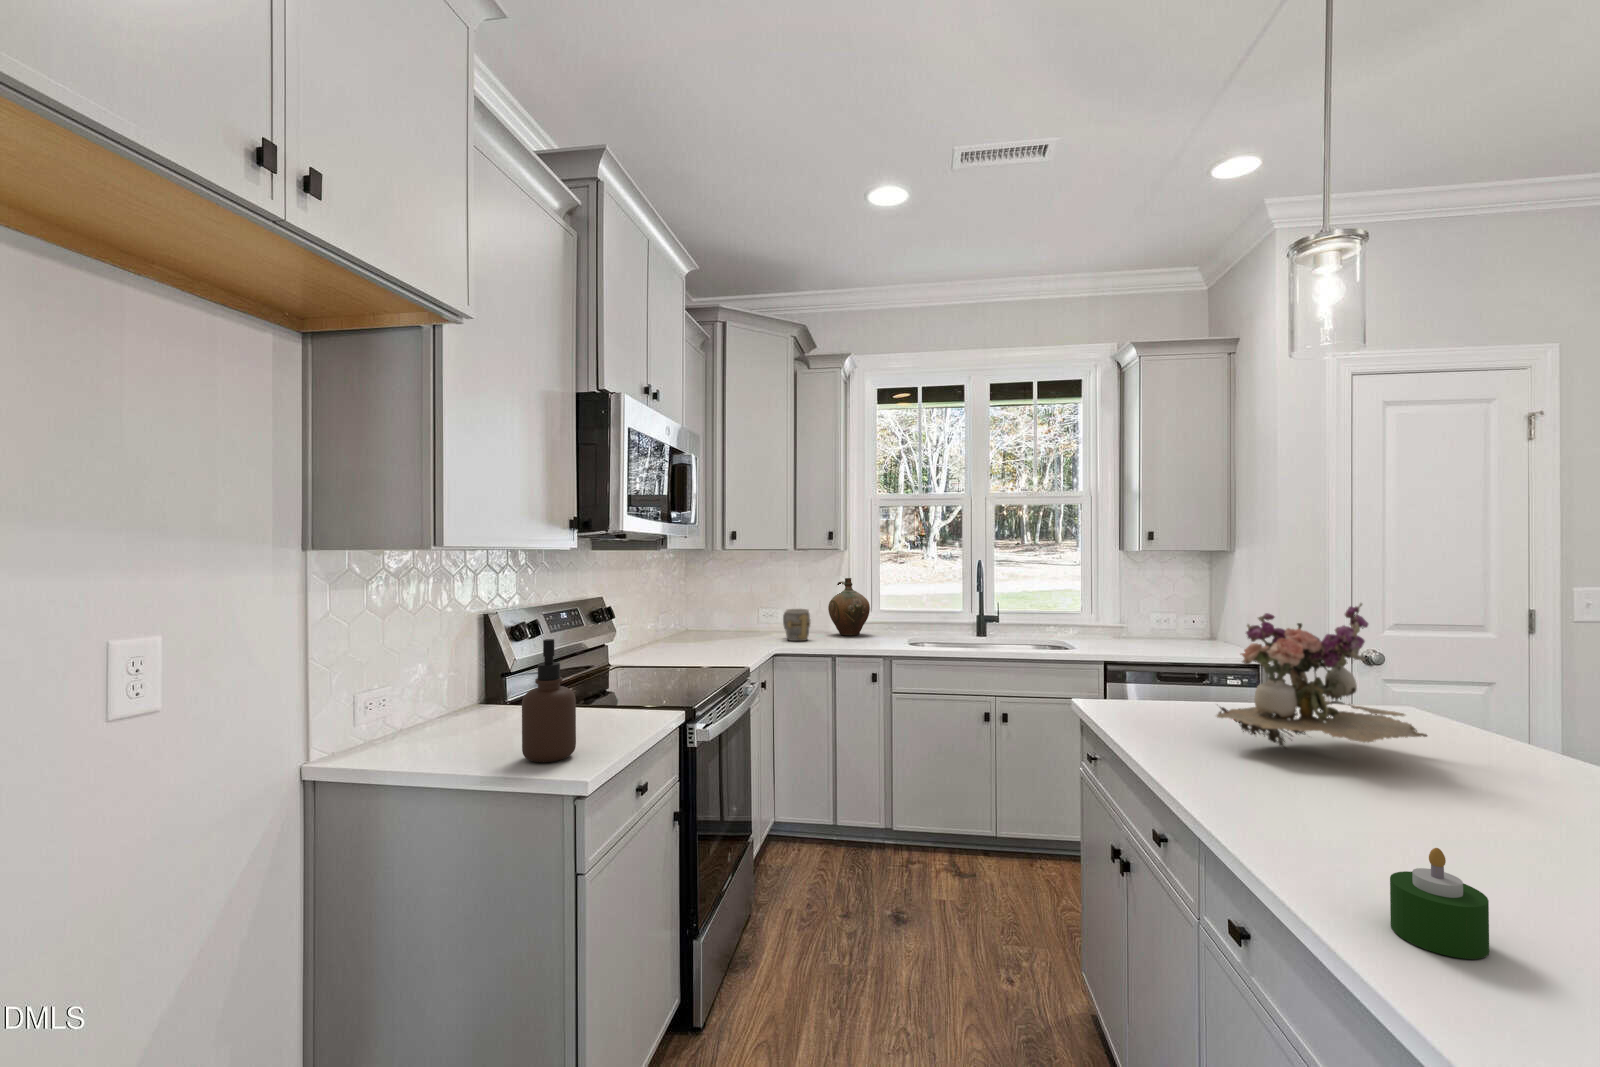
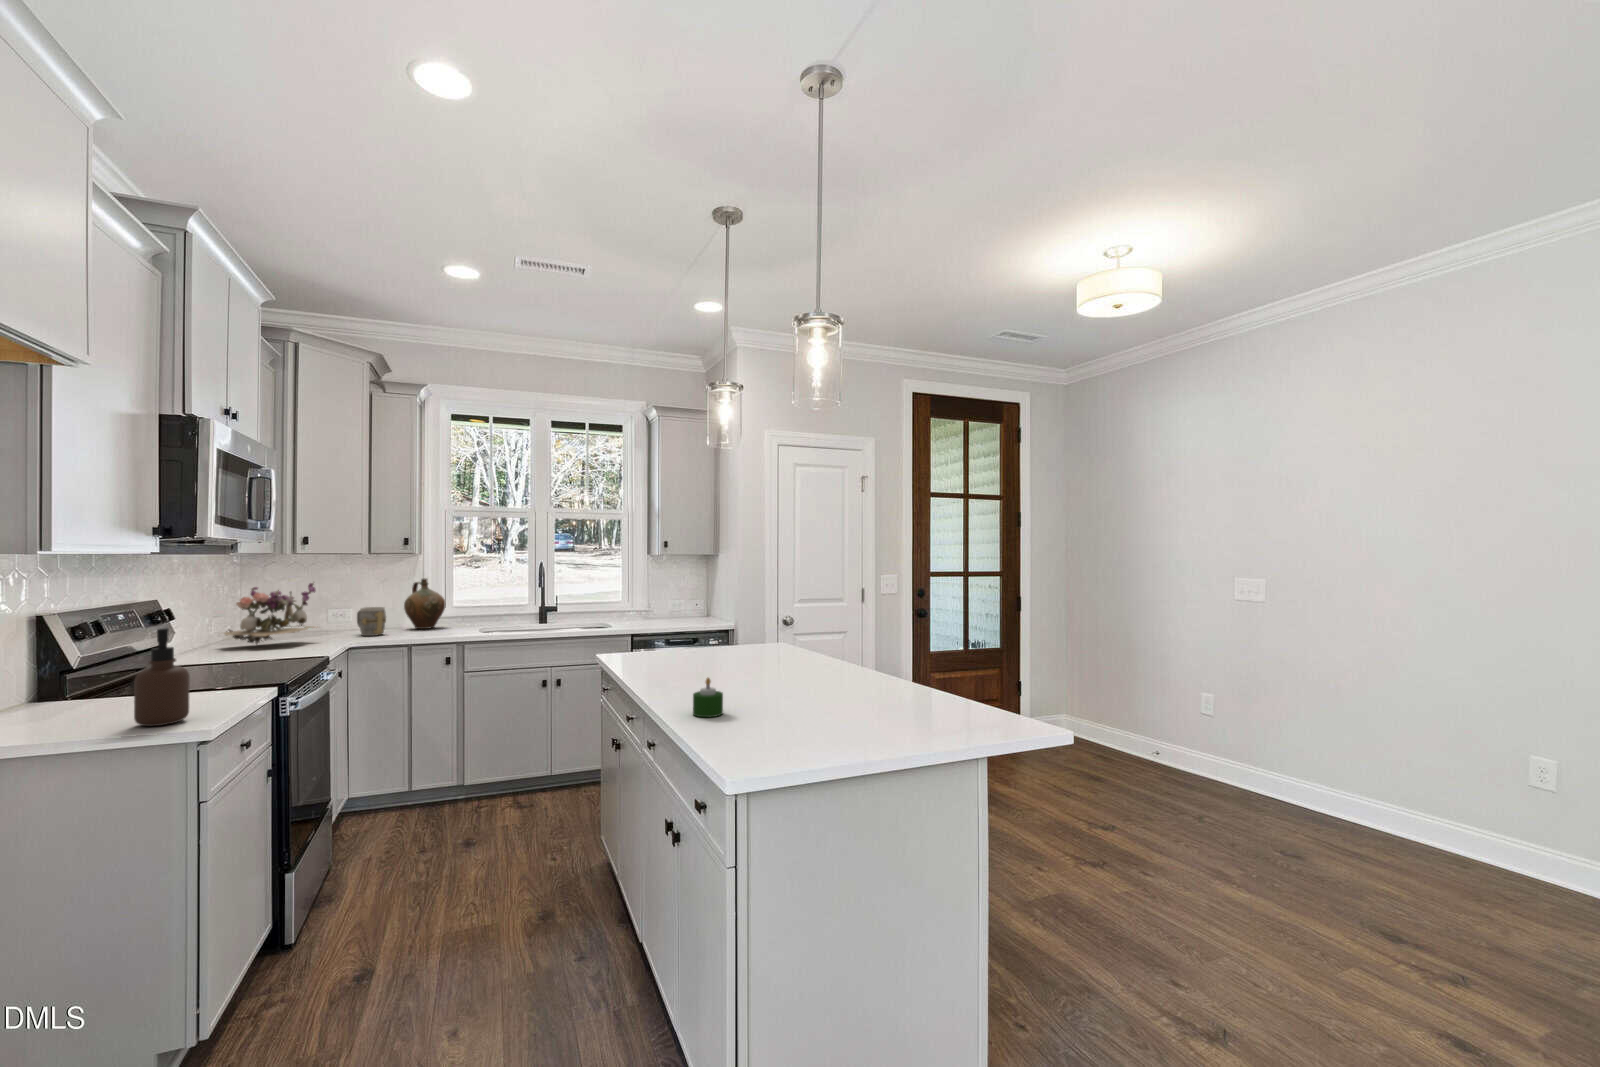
flower arrangement: present [1217,603,1427,747] -> present [224,583,316,644]

